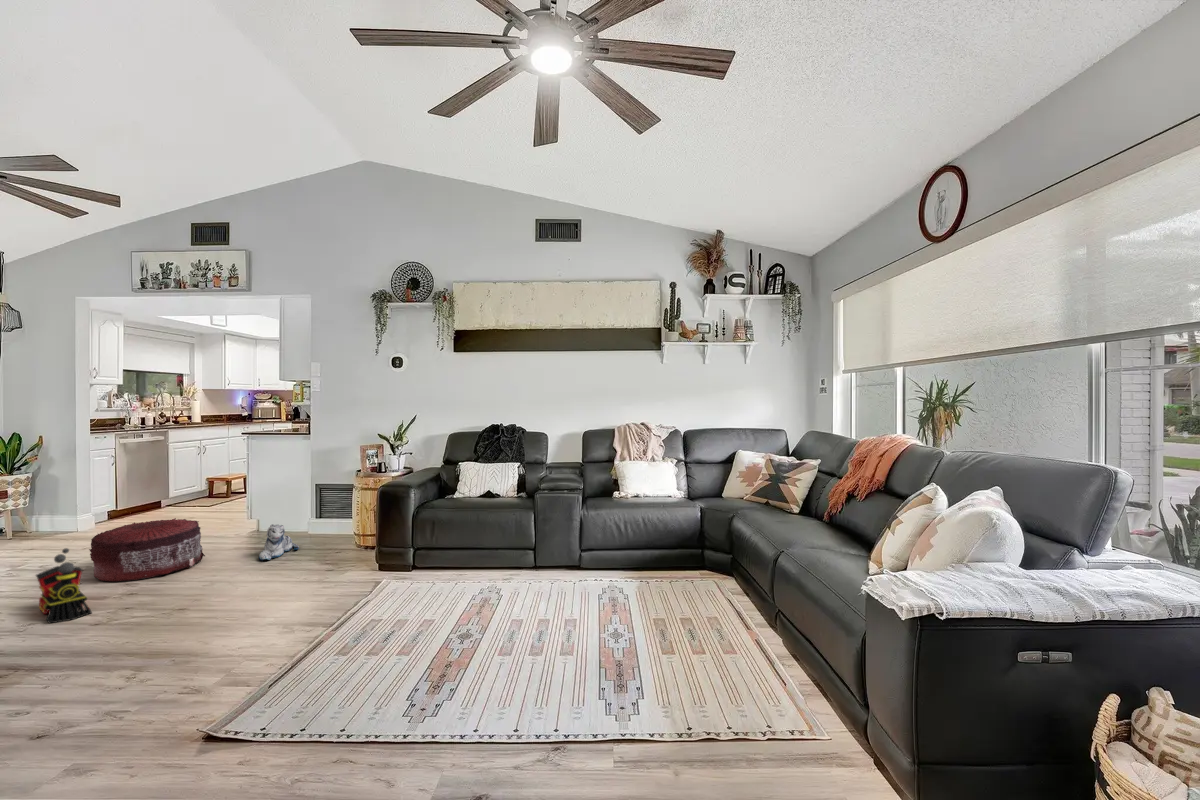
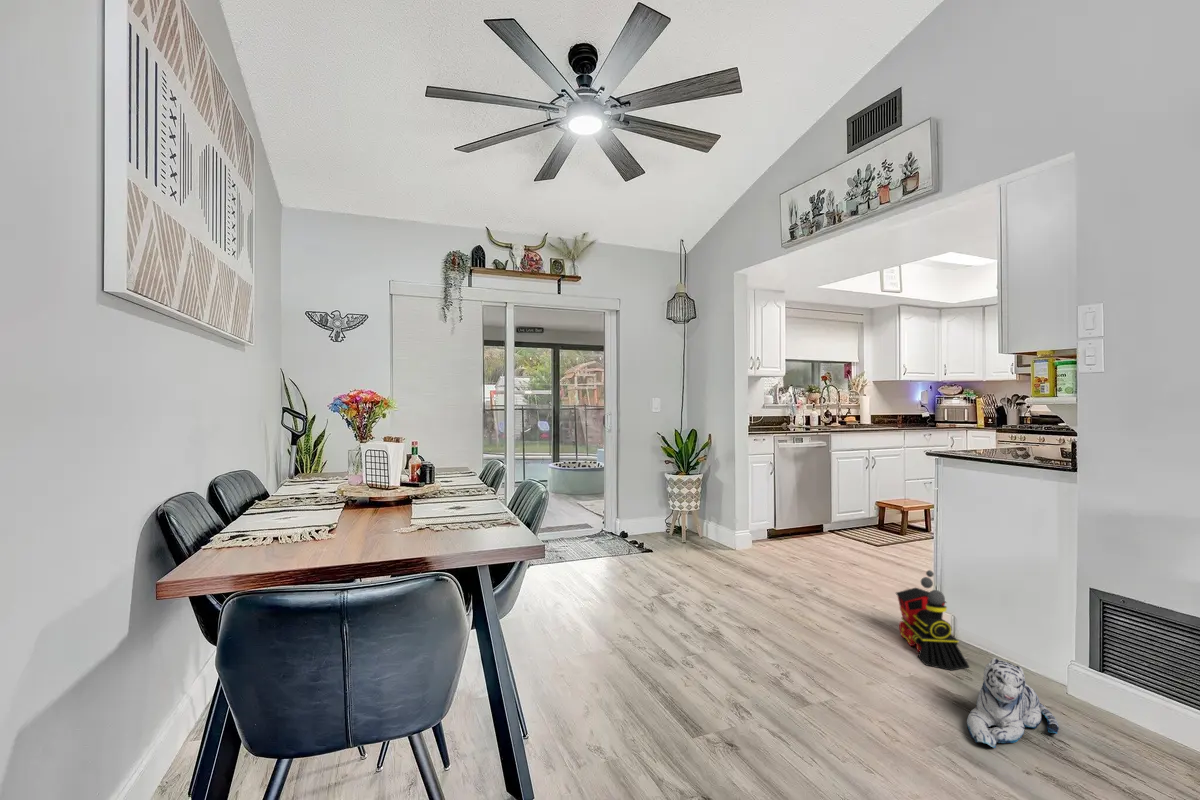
pouf: present [89,518,205,582] -> none [707,578,865,702]
toy train: present [36,548,92,623] -> present [896,570,969,670]

